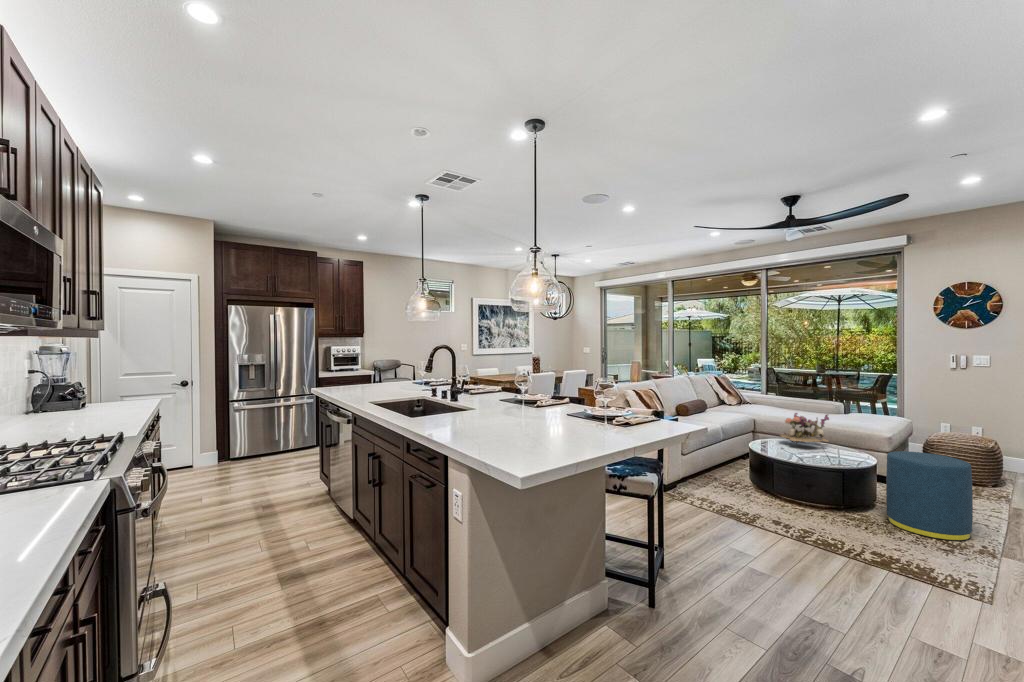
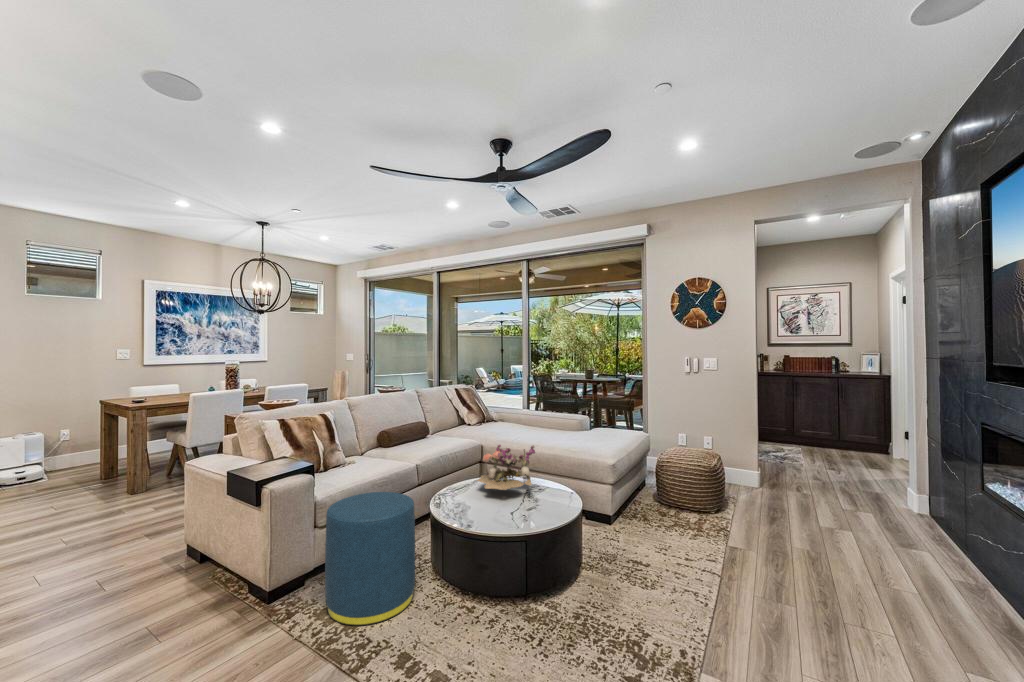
ottoman: present [886,451,973,541] -> present [325,492,415,626]

